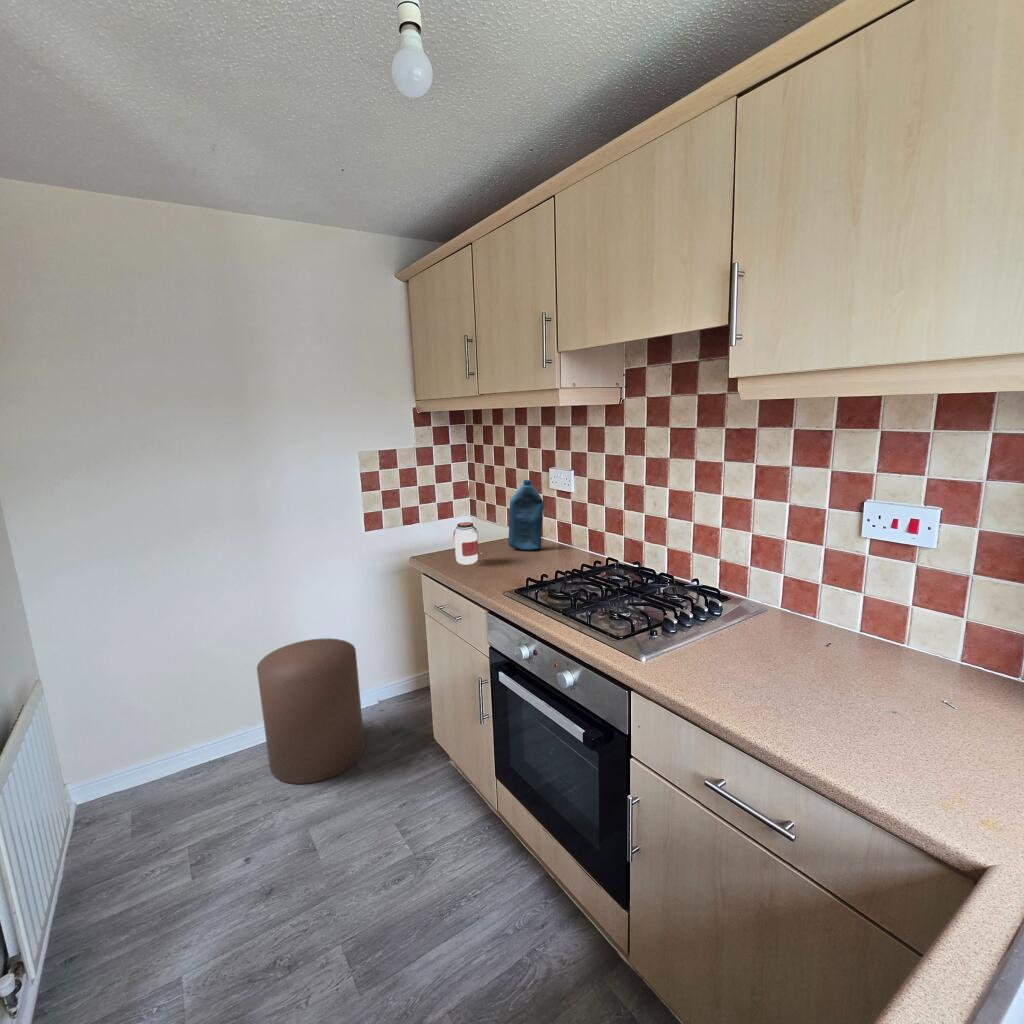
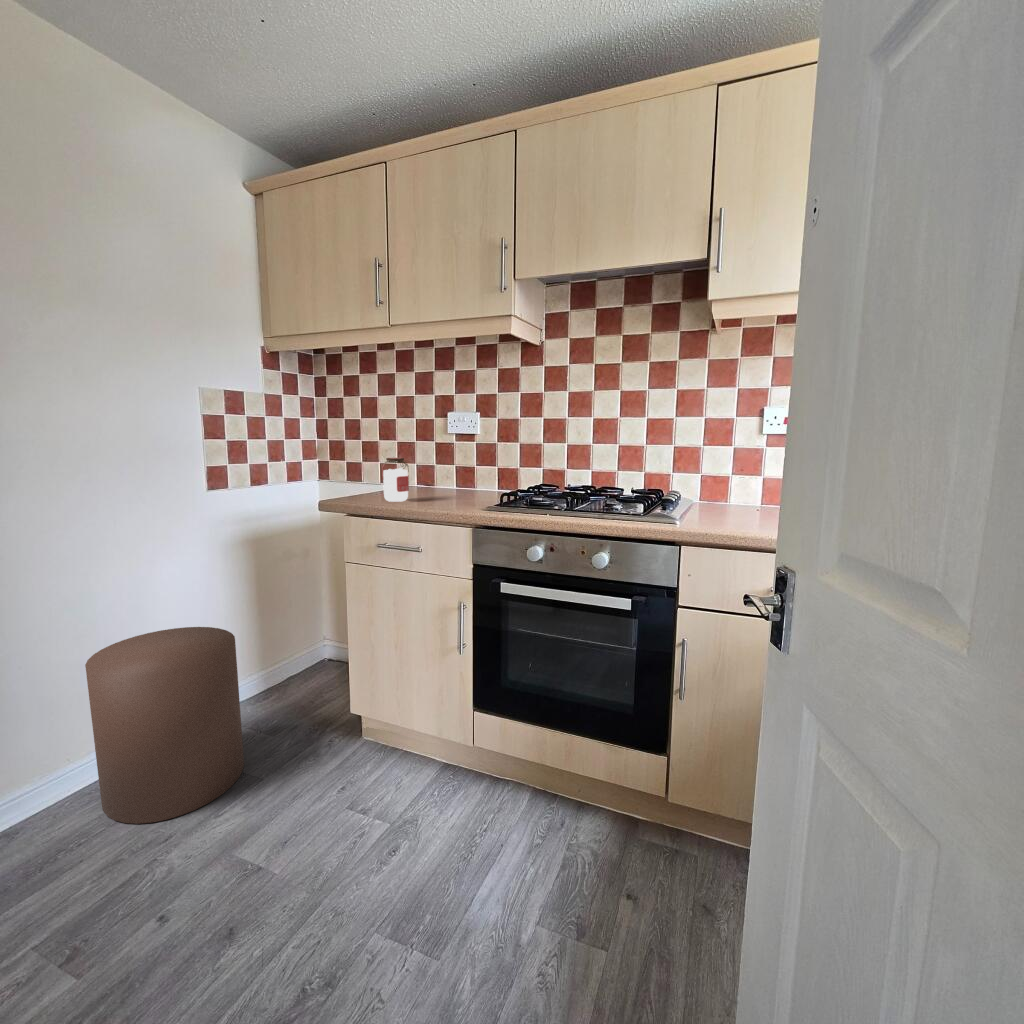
bottle: present [508,480,543,551] -> none [419,419,456,492]

